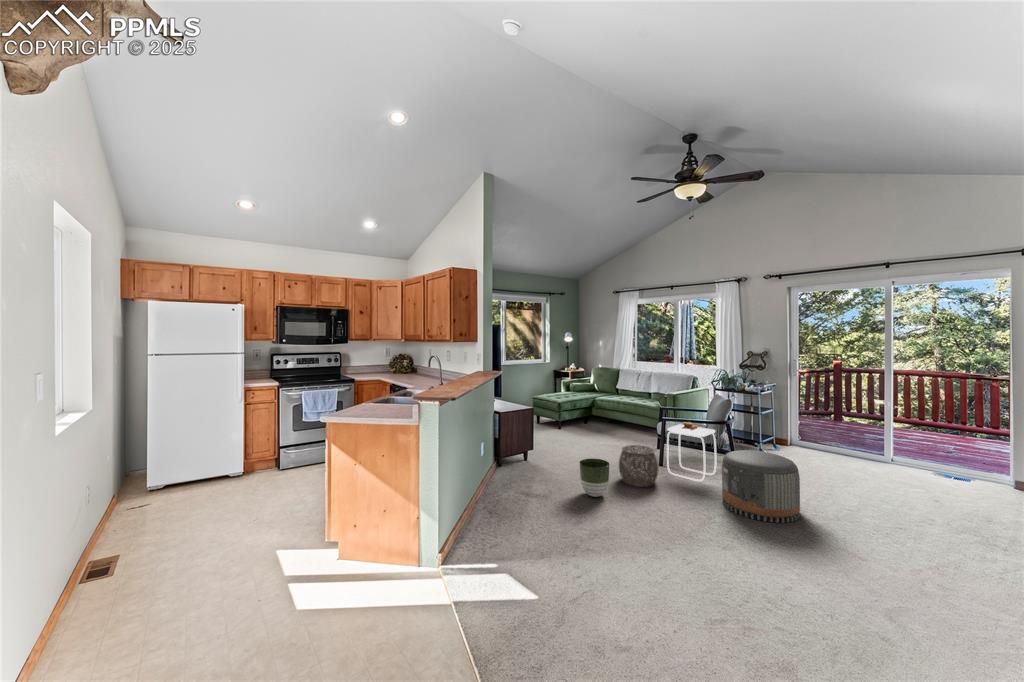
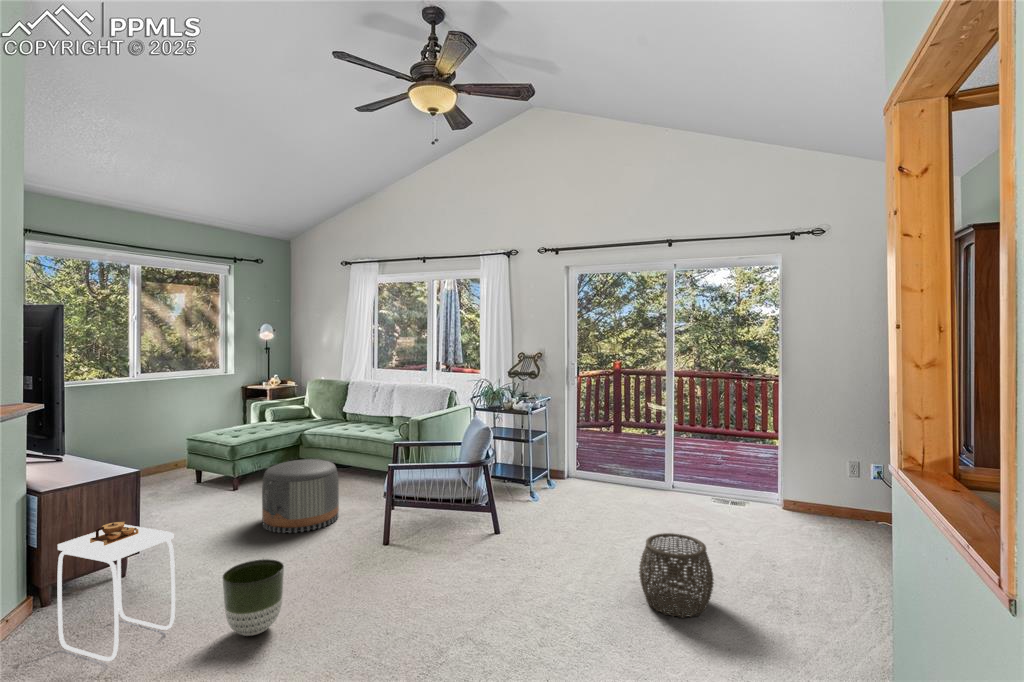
side table: present [667,422,716,481] -> present [58,521,175,661]
woven basket: present [619,445,658,487] -> present [639,533,714,617]
pouf: present [722,450,800,523] -> present [262,459,339,533]

